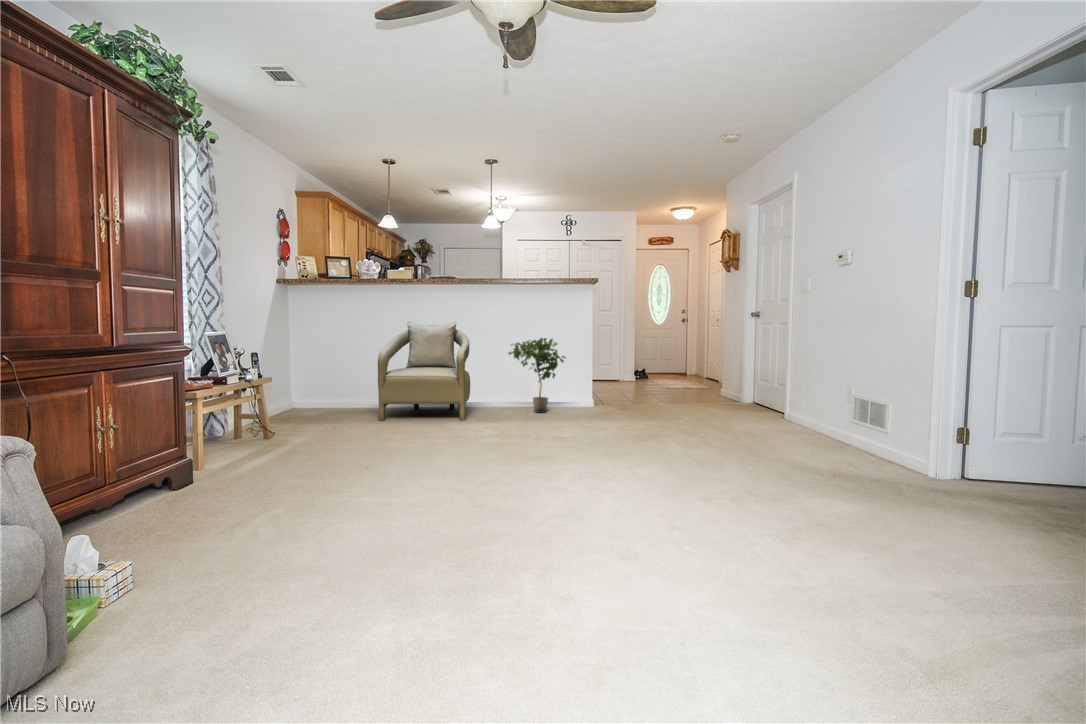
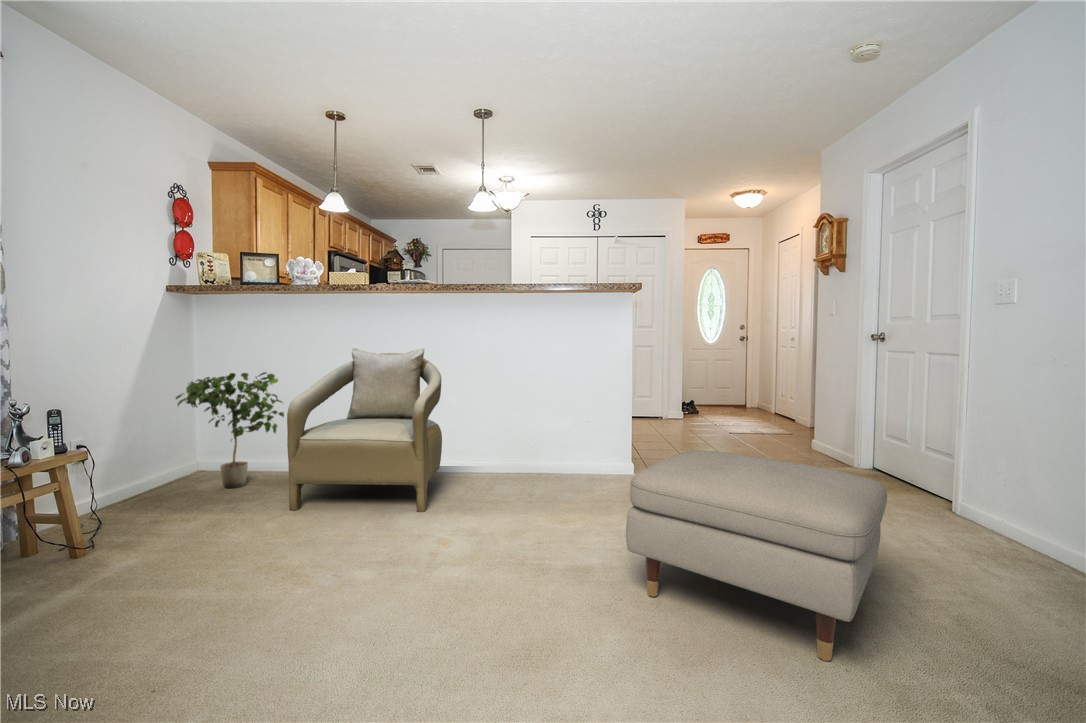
potted plant: present [508,338,566,413] -> present [176,372,284,488]
ottoman: none [586,373,714,454] -> present [626,450,887,661]

